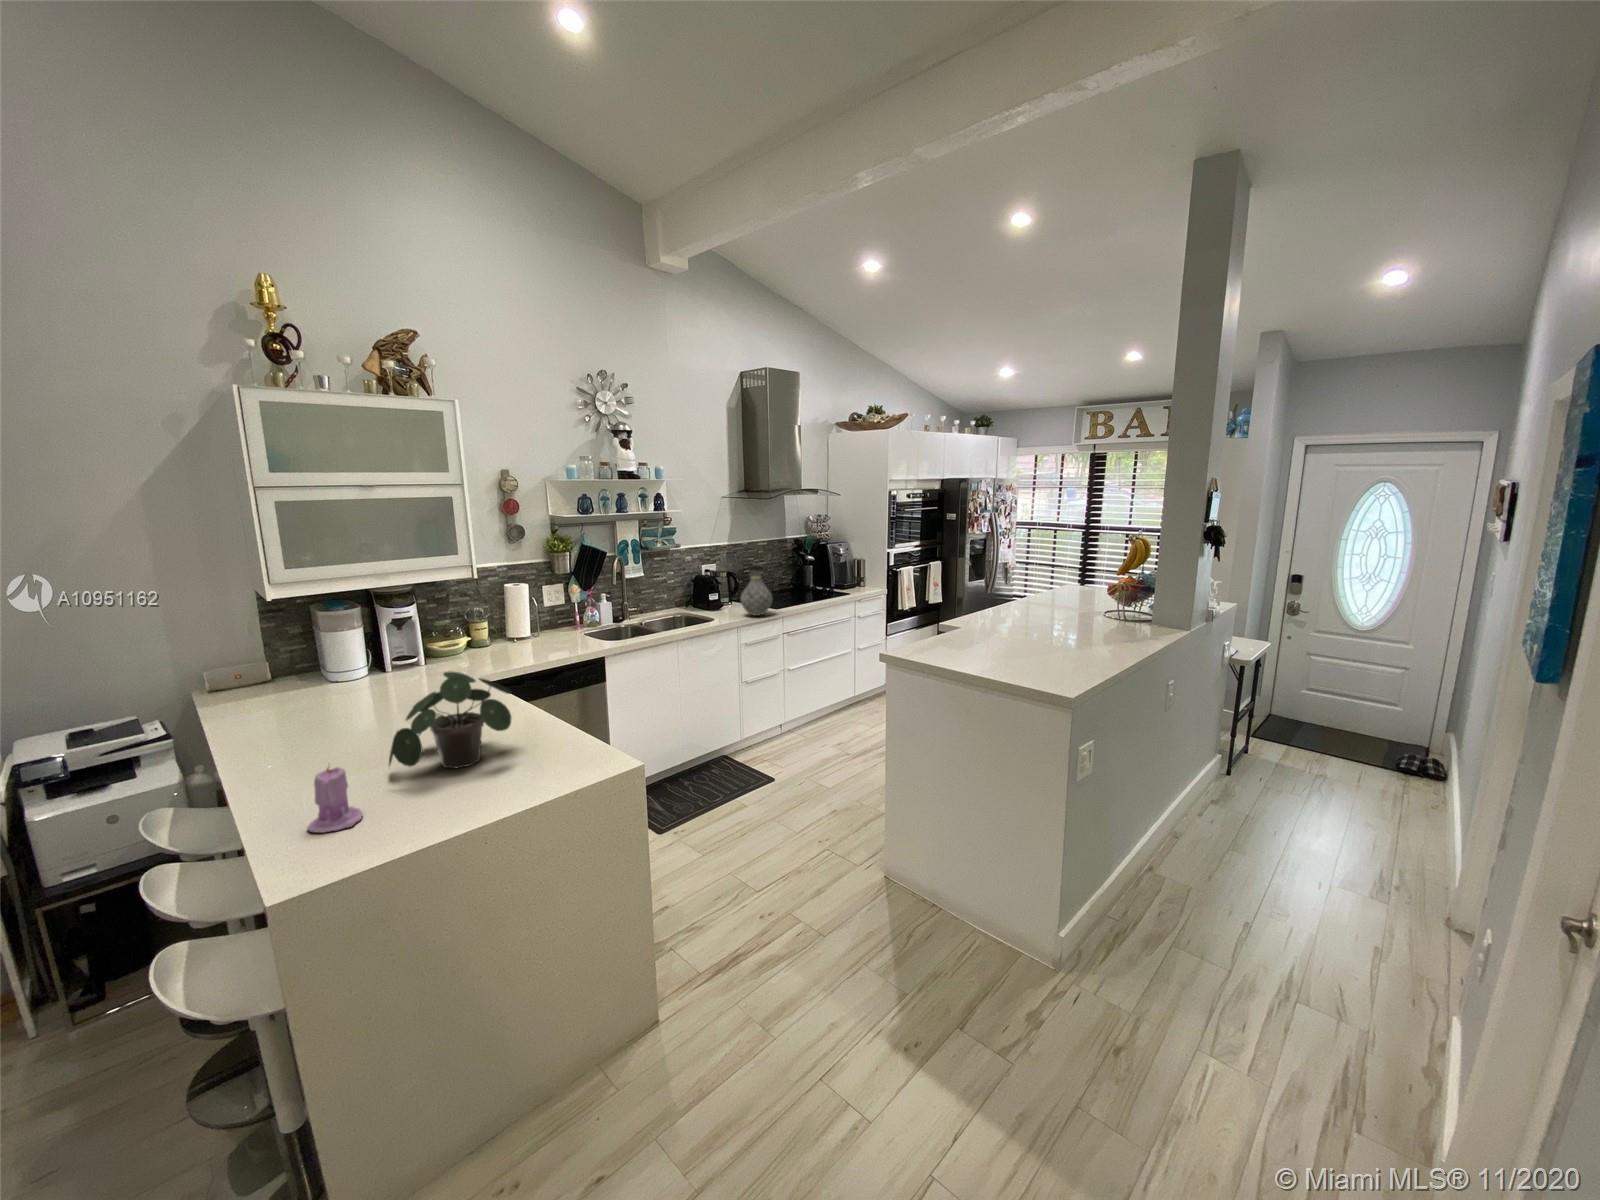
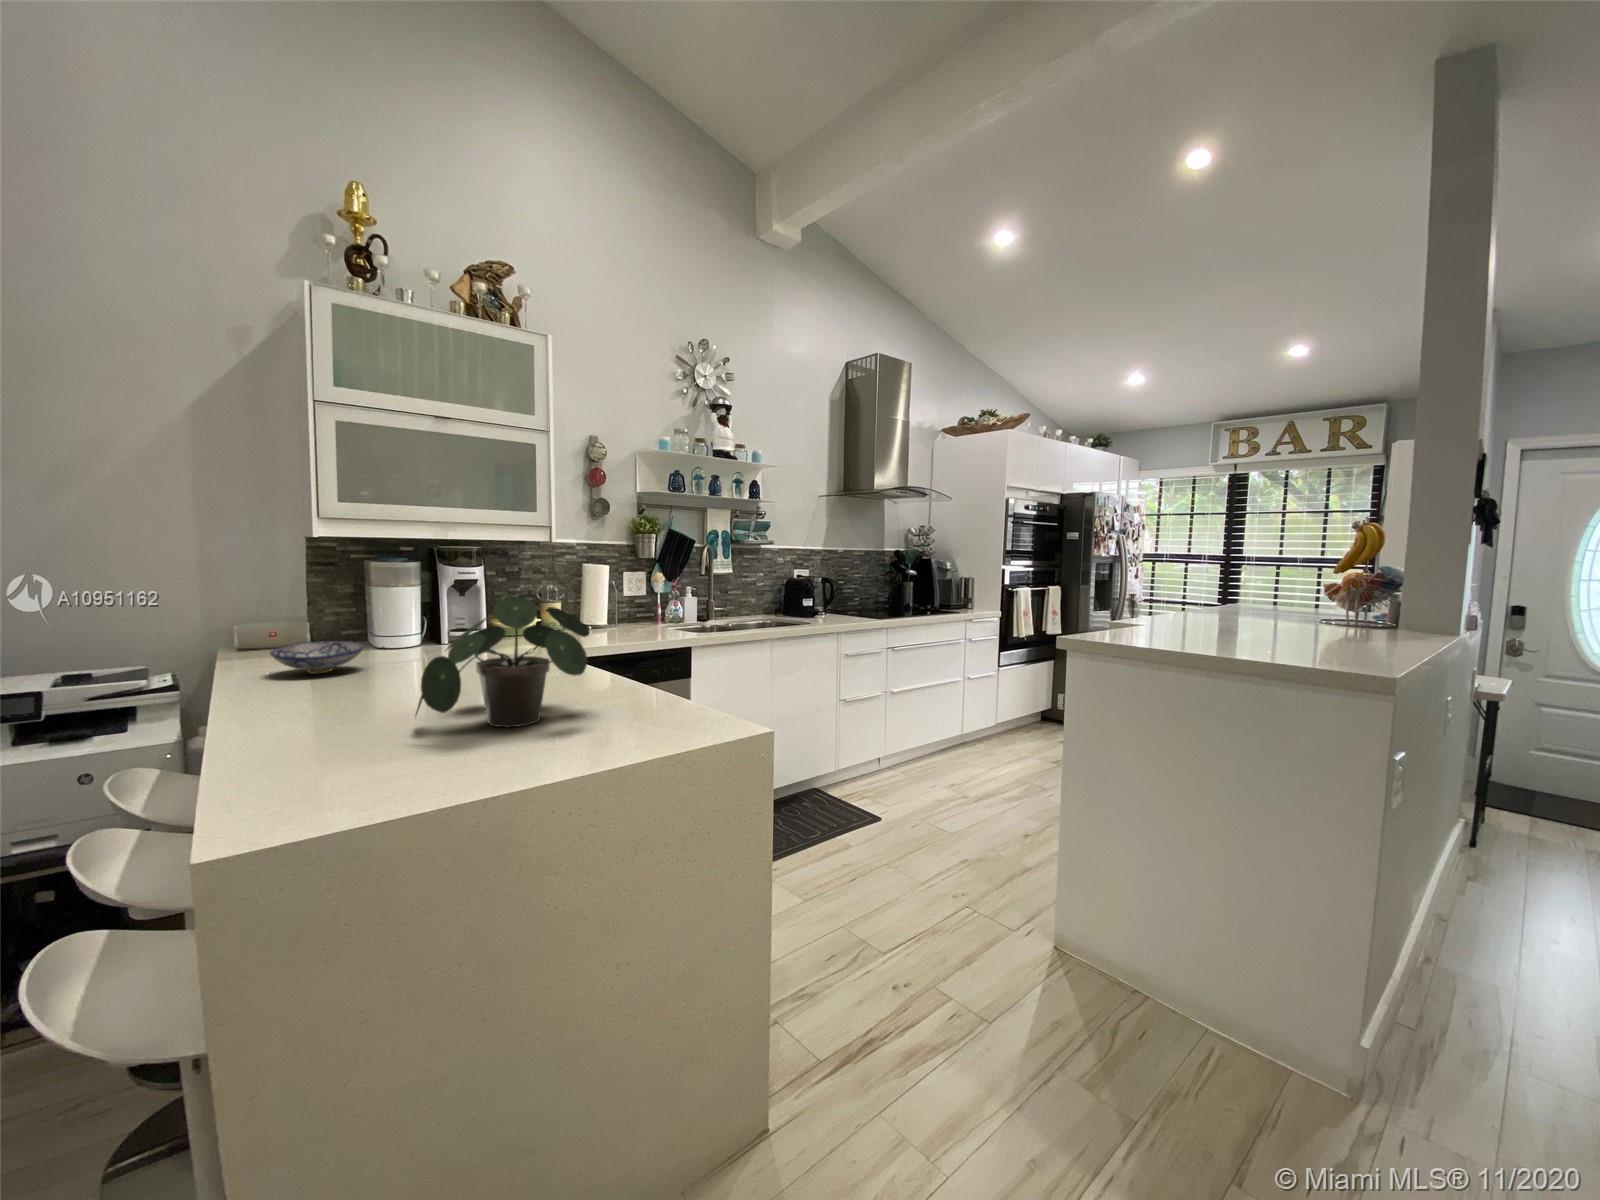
vase: present [740,566,773,616] -> none [842,566,880,622]
bowl: none [249,687,326,718] -> present [270,641,364,674]
candle: present [307,767,363,833] -> none [275,680,363,786]

